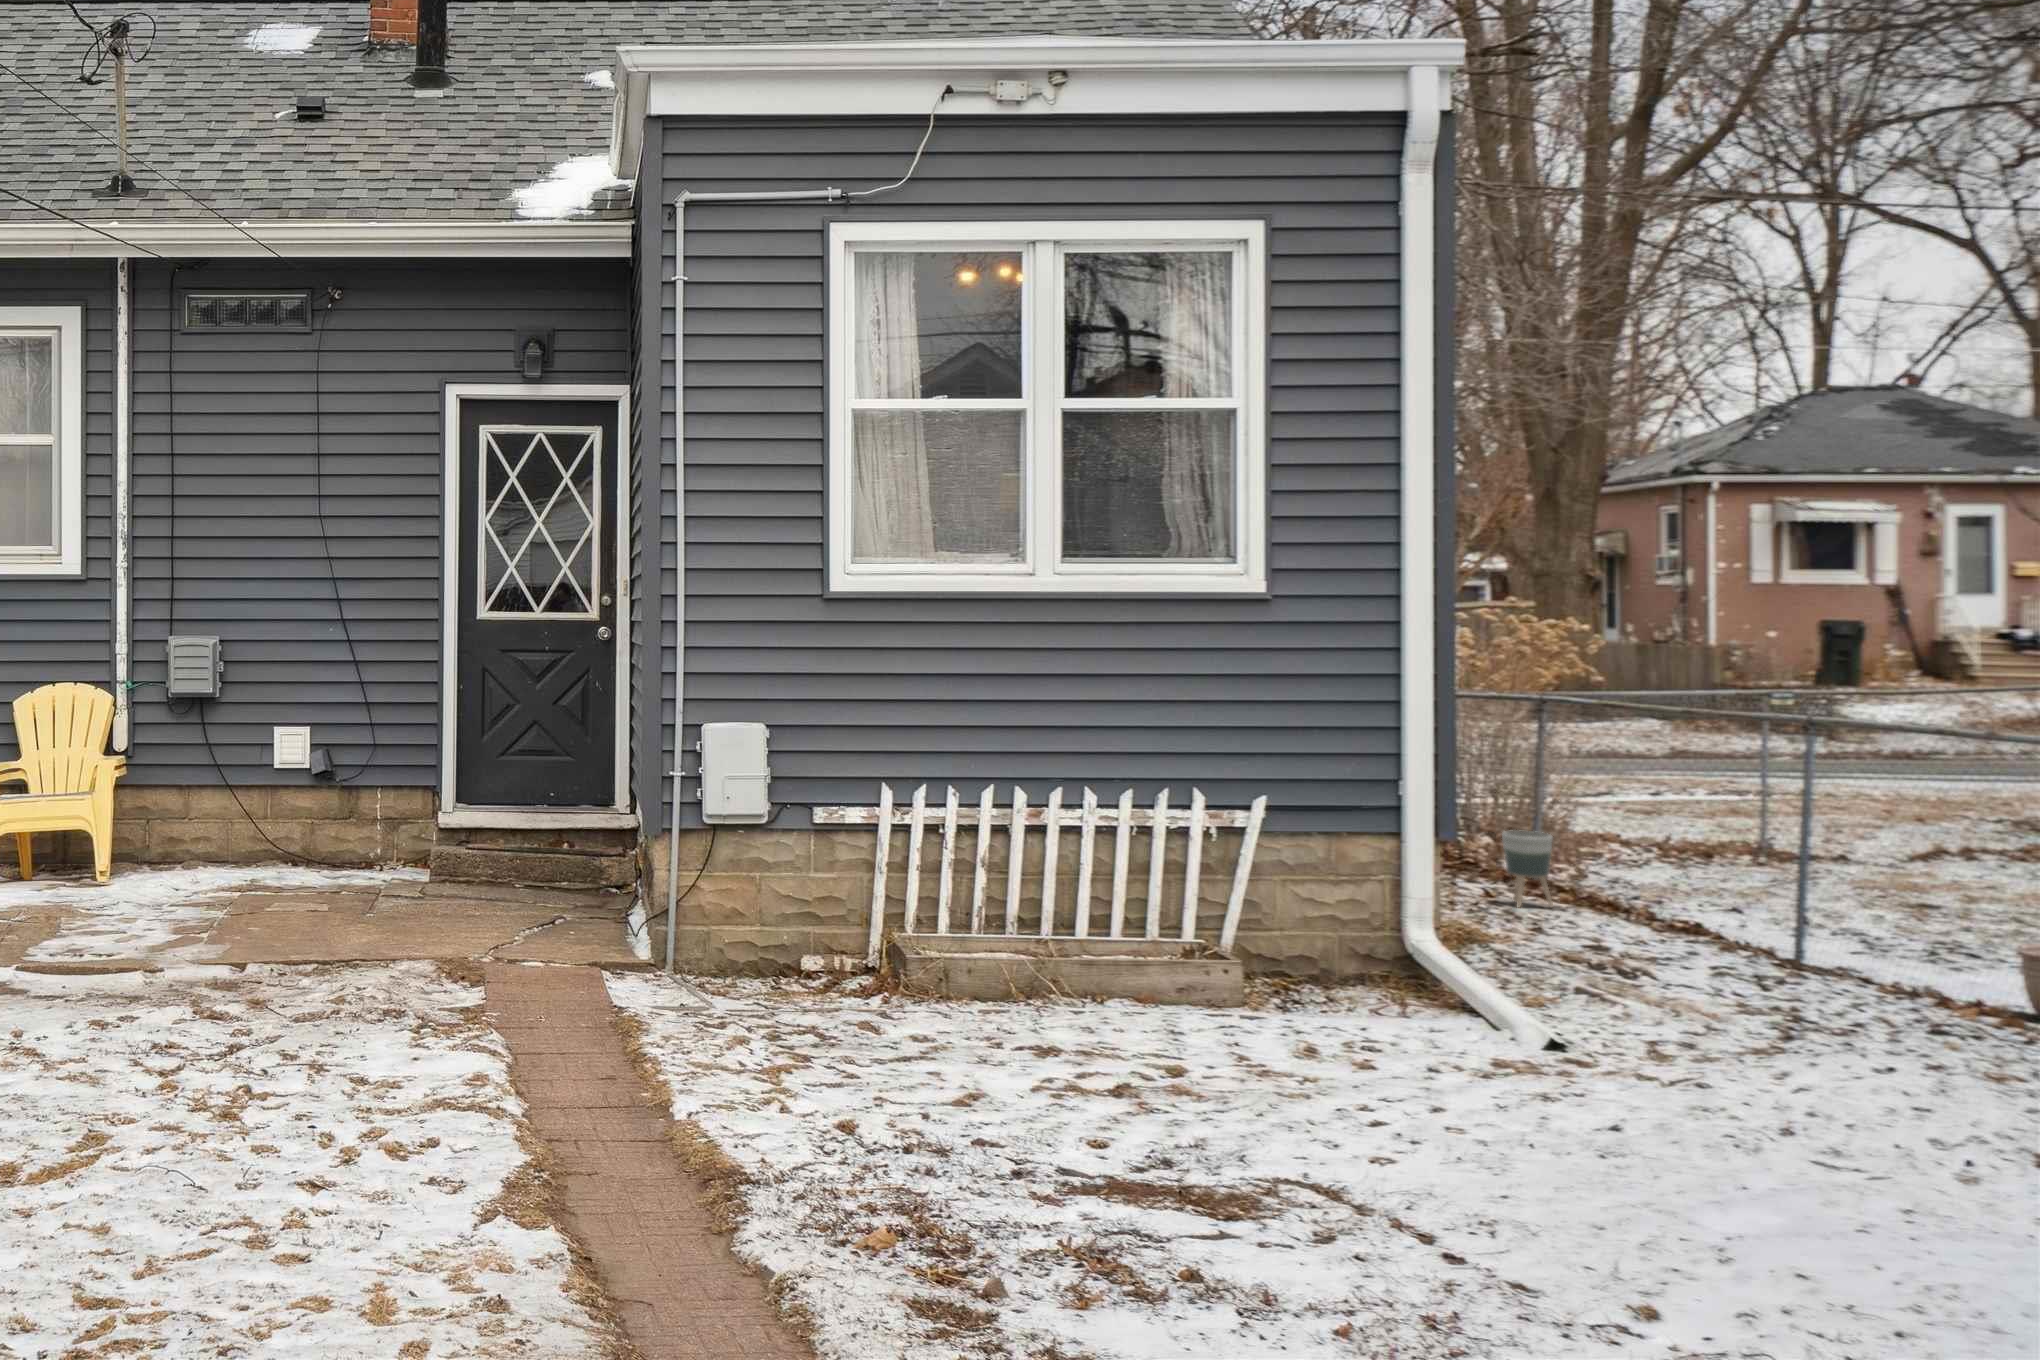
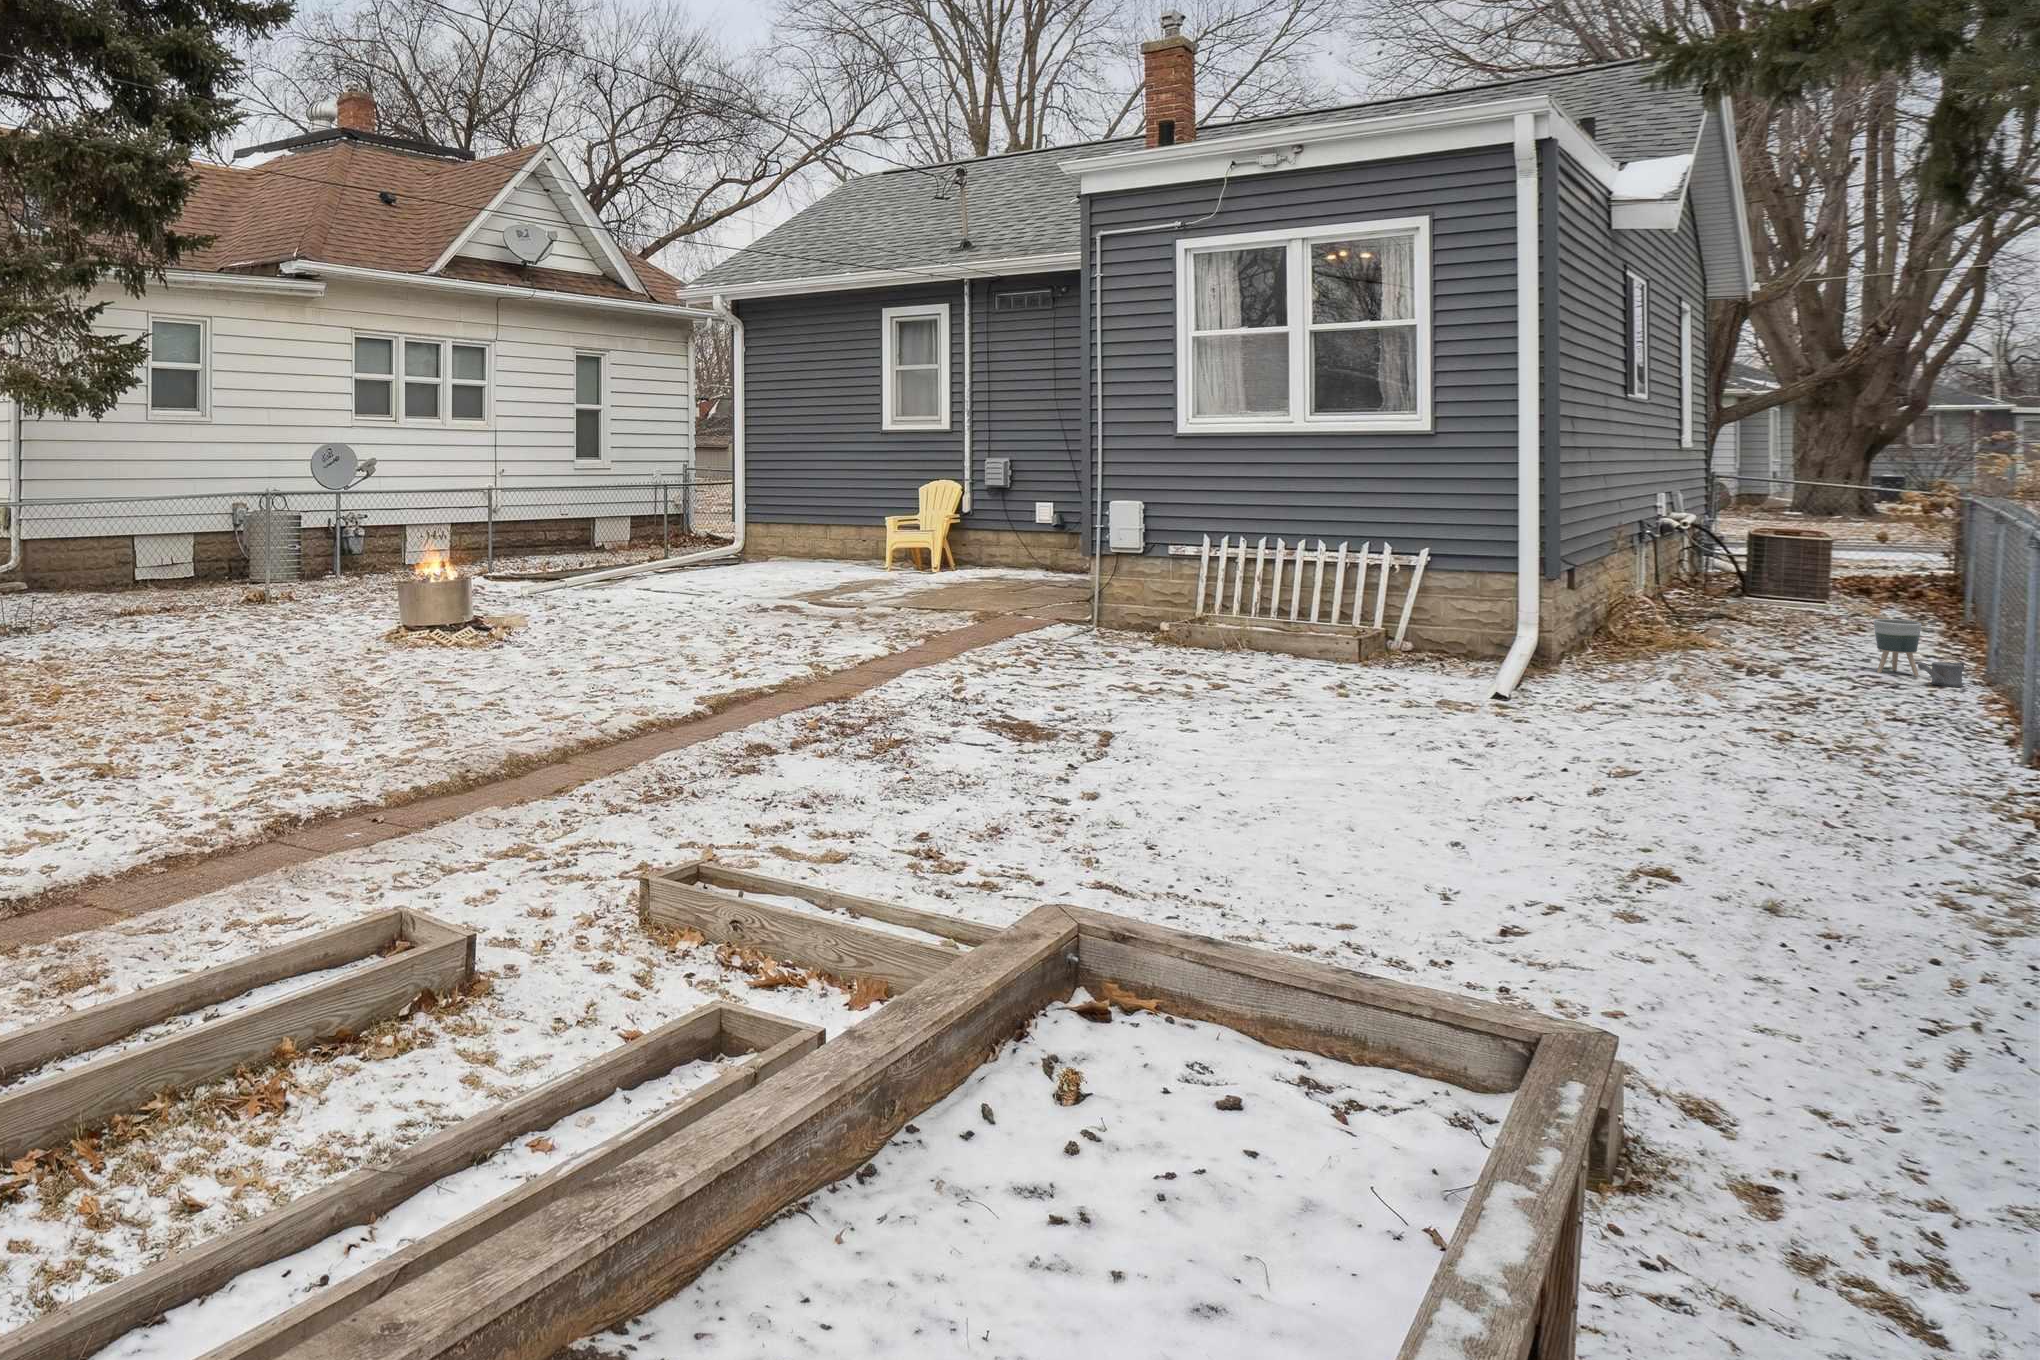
watering can: none [1592,884,1626,920] -> present [1918,662,1964,687]

